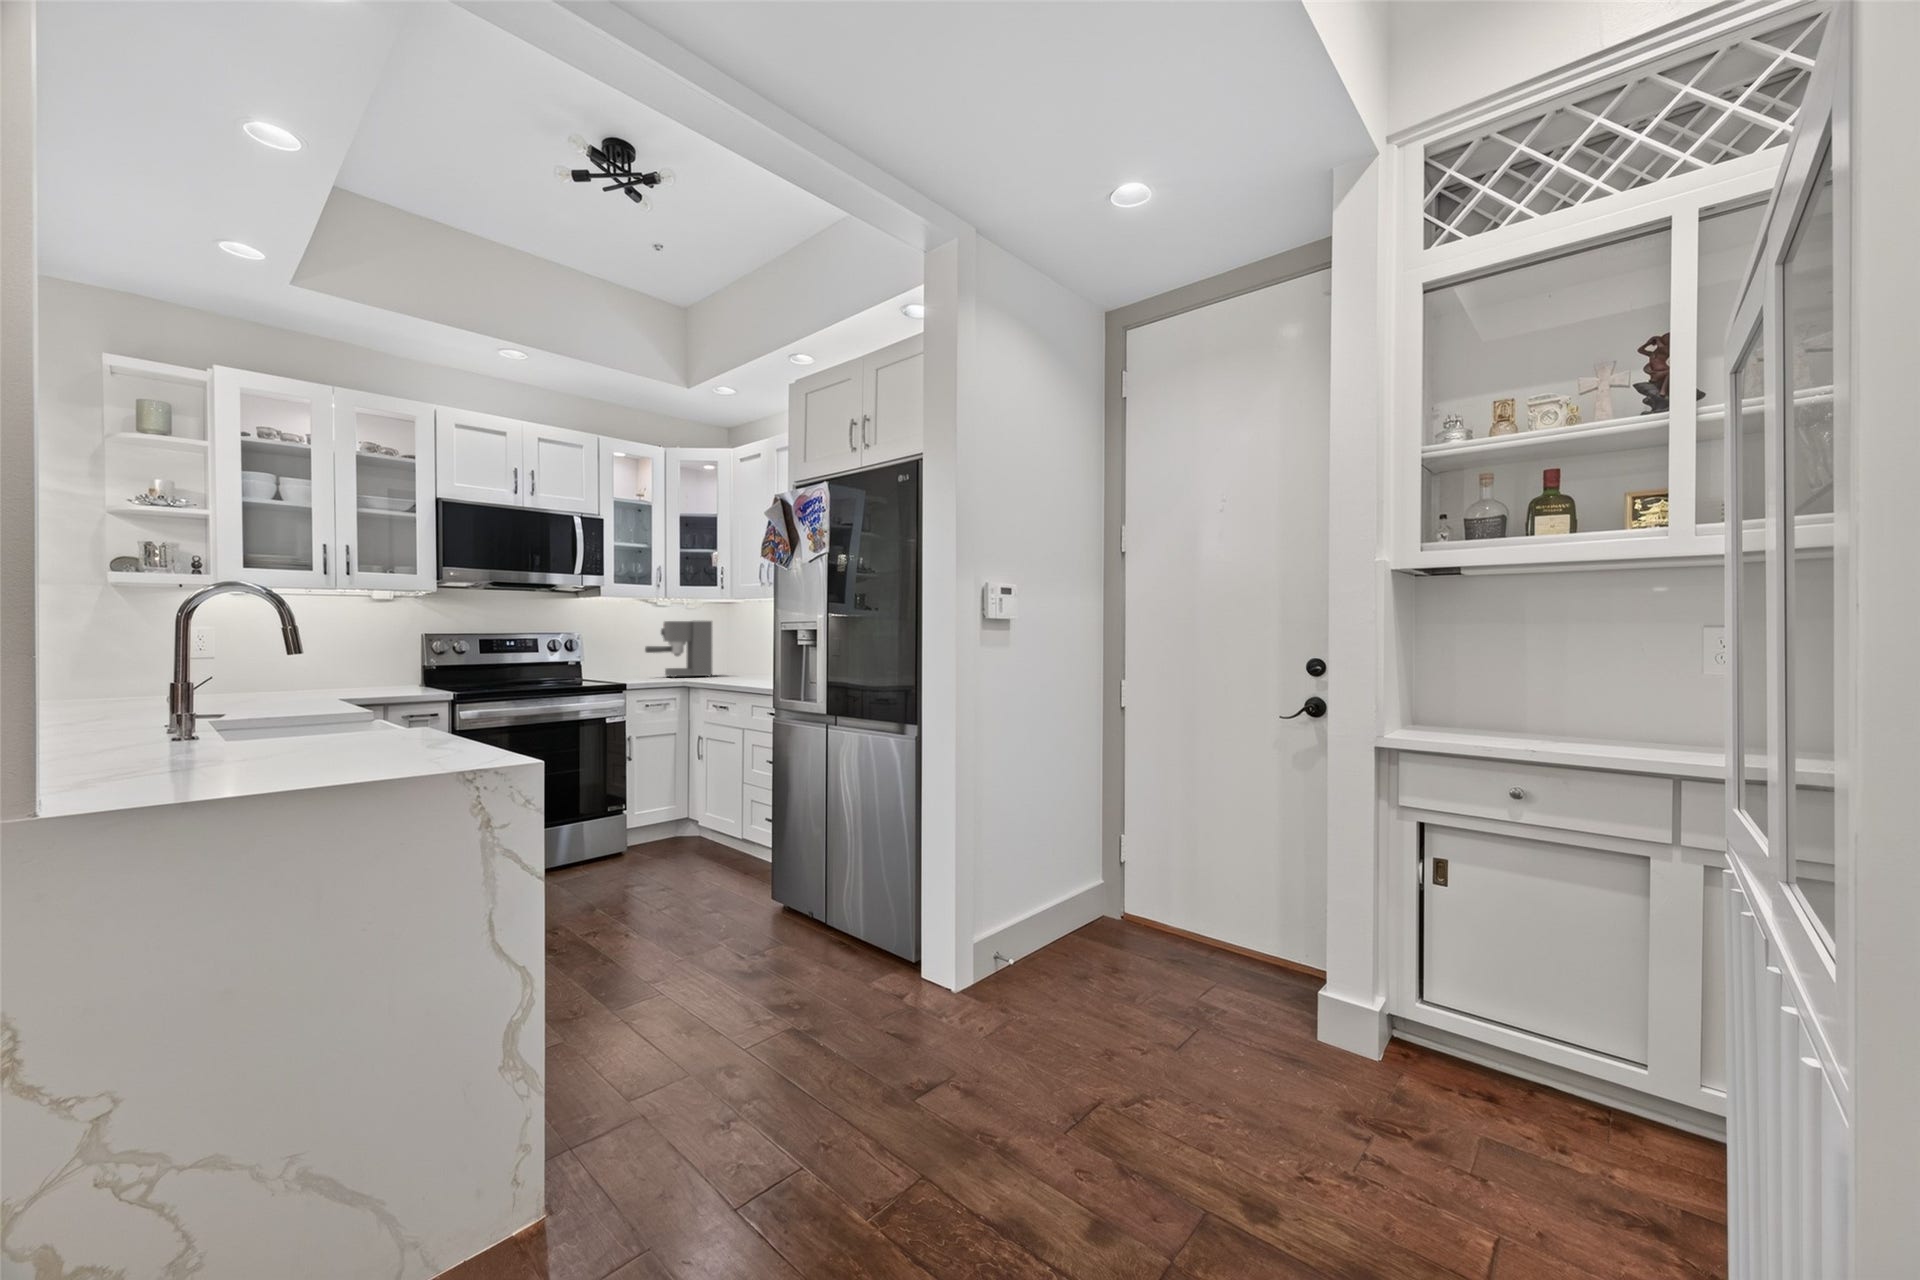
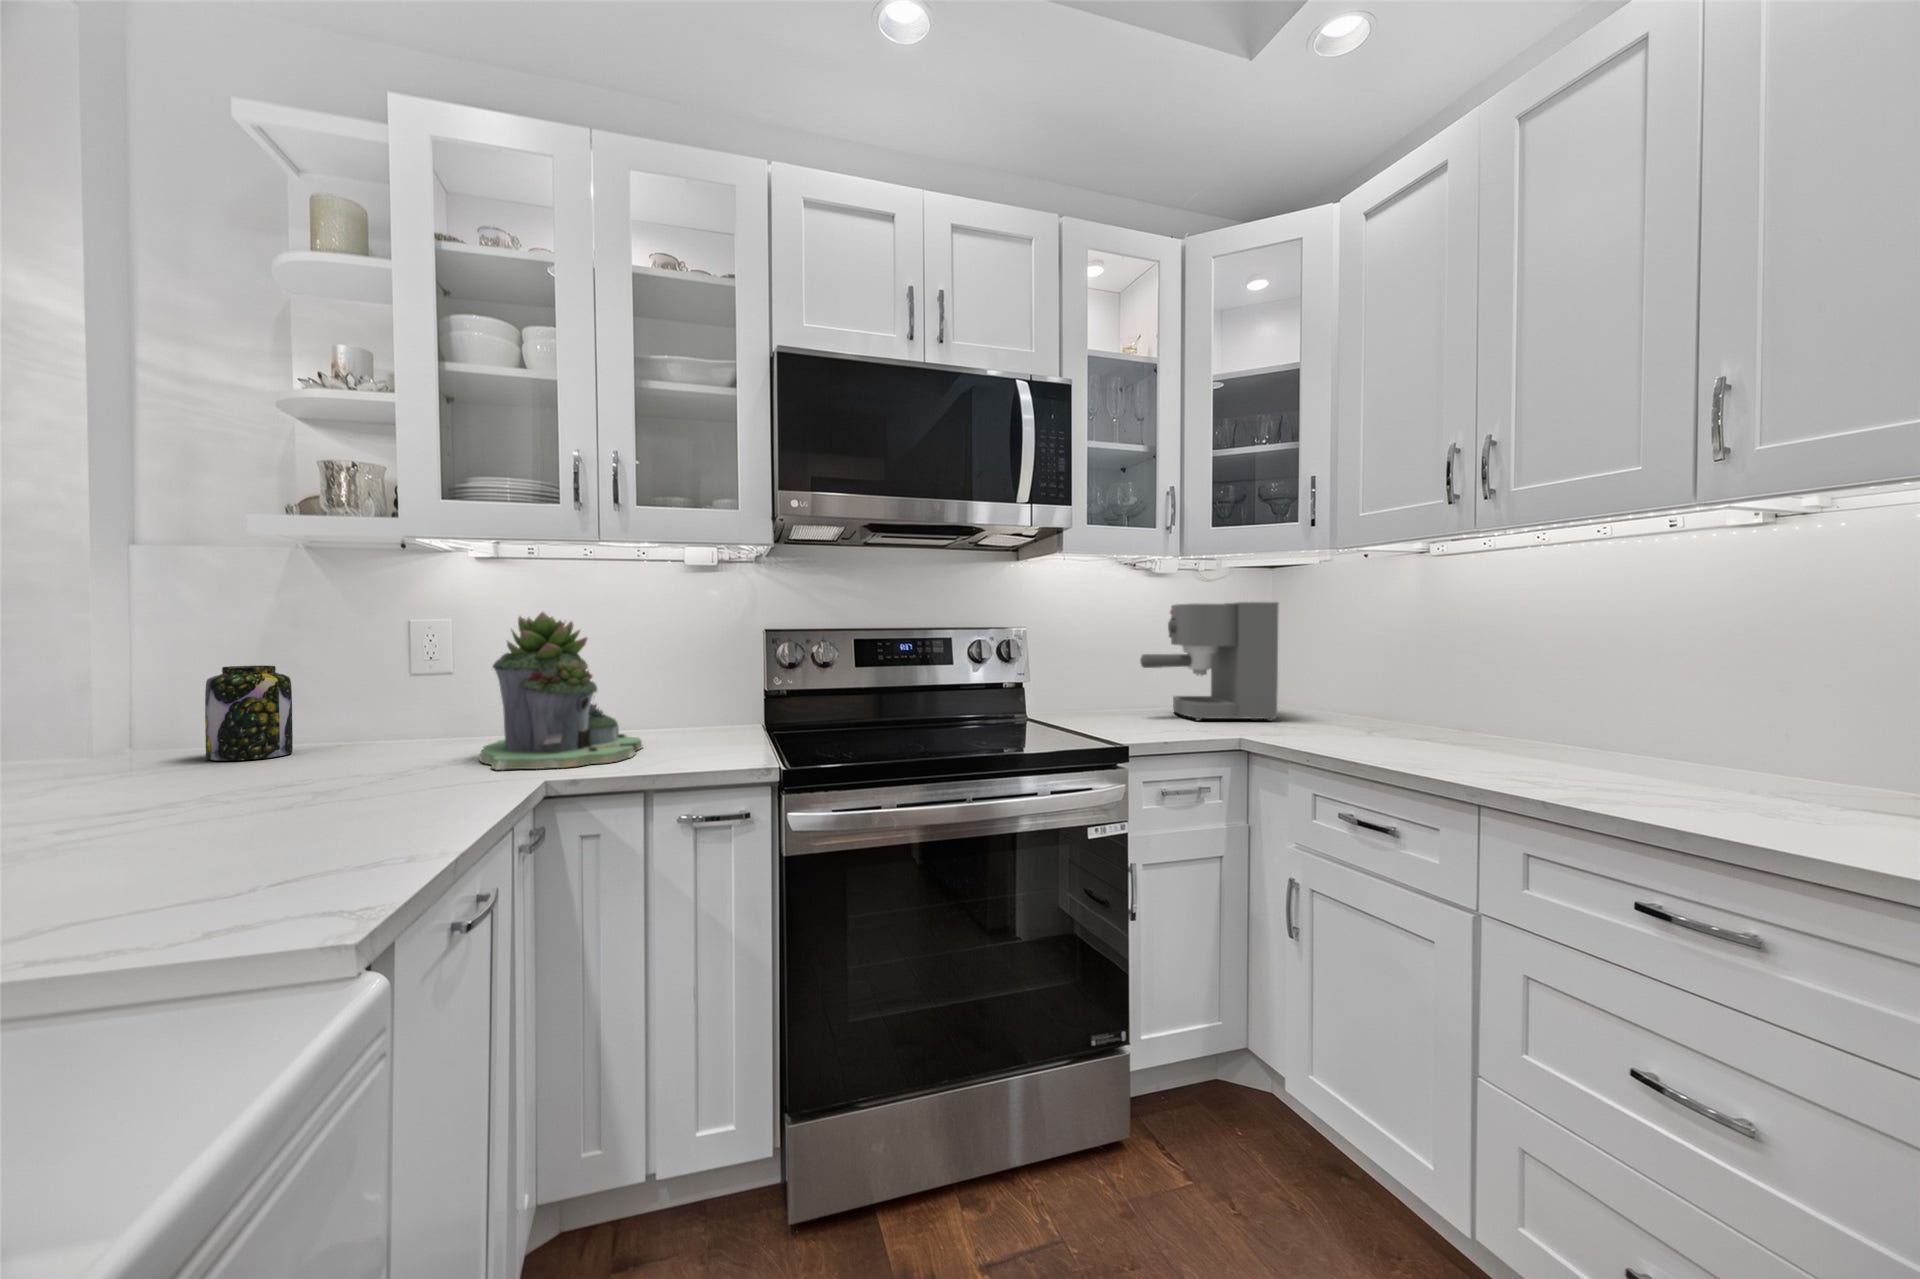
succulent planter: none [271,623,366,696] -> present [479,612,643,770]
jar: none [79,651,133,700] -> present [205,666,293,761]

